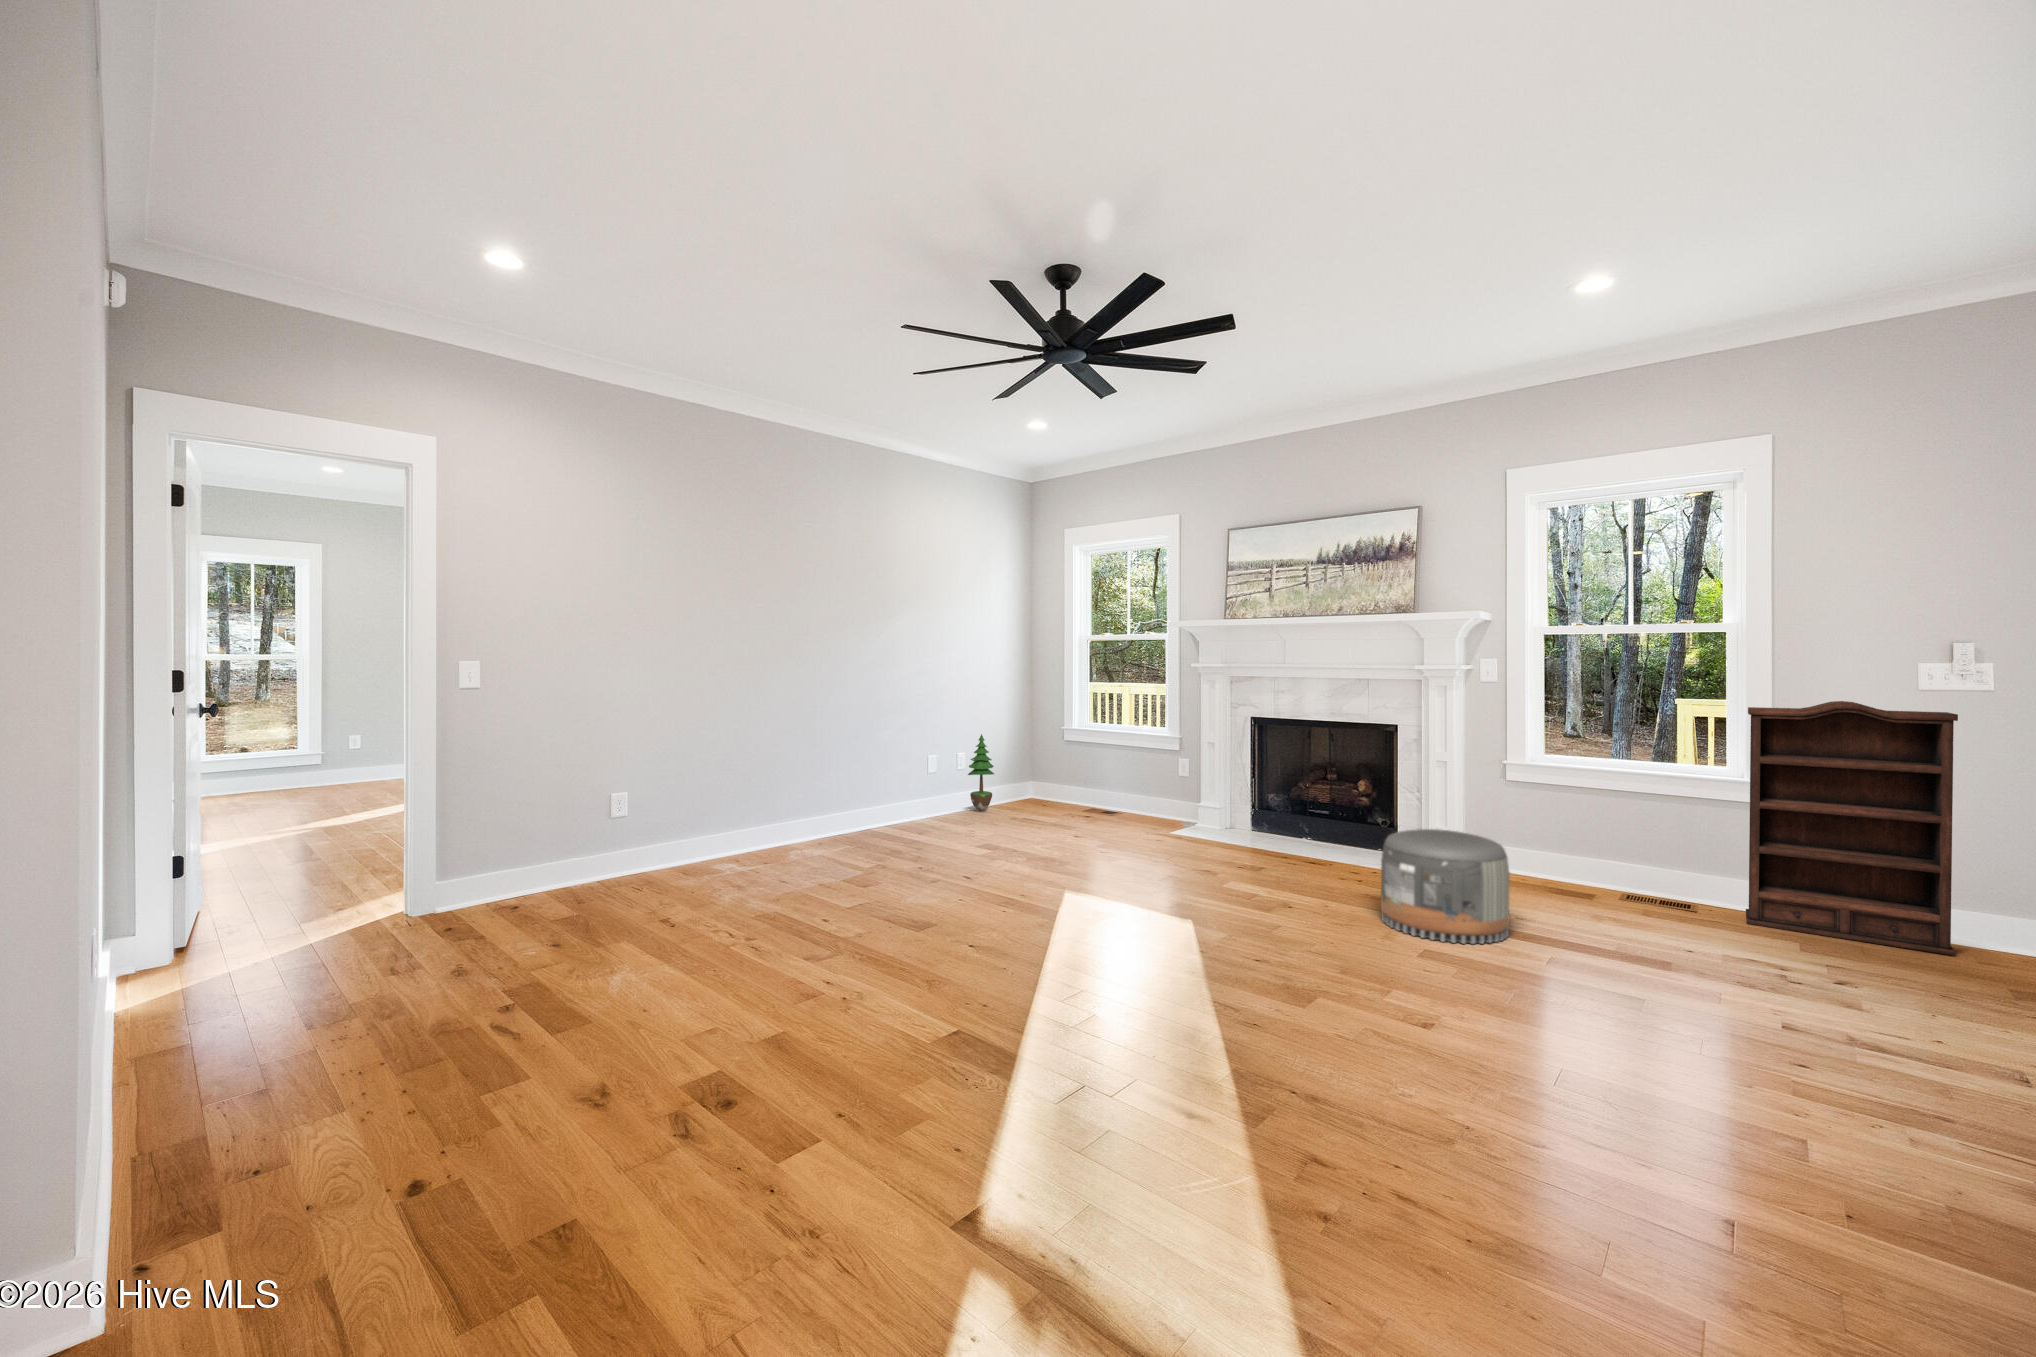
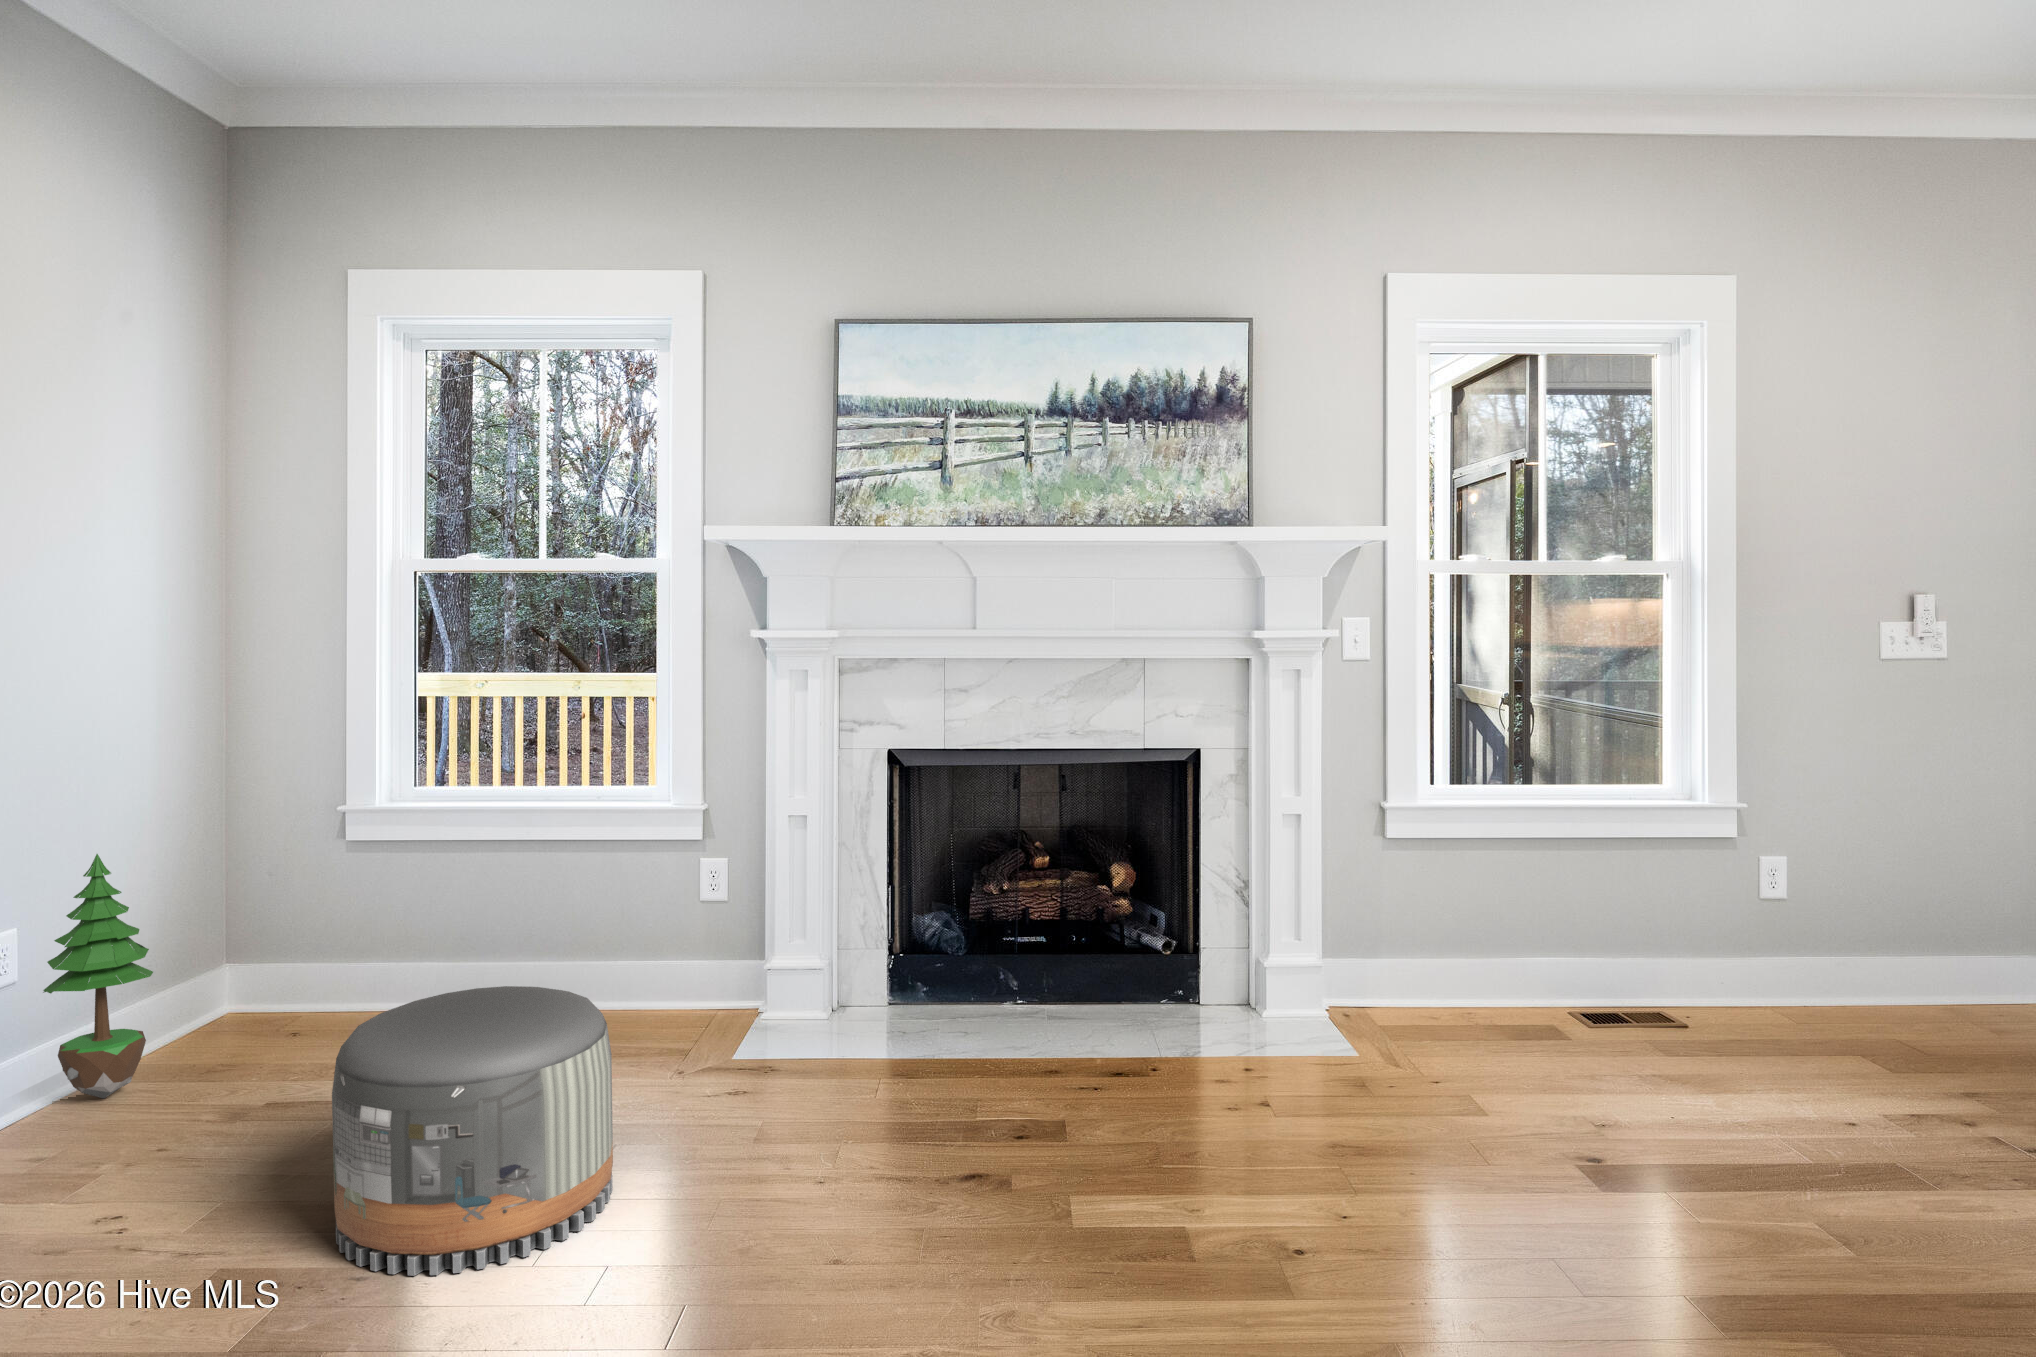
bookshelf: present [1746,701,1958,956] -> none [1732,685,2006,1042]
pouf: present [1381,829,1510,944] -> present [332,986,613,1276]

